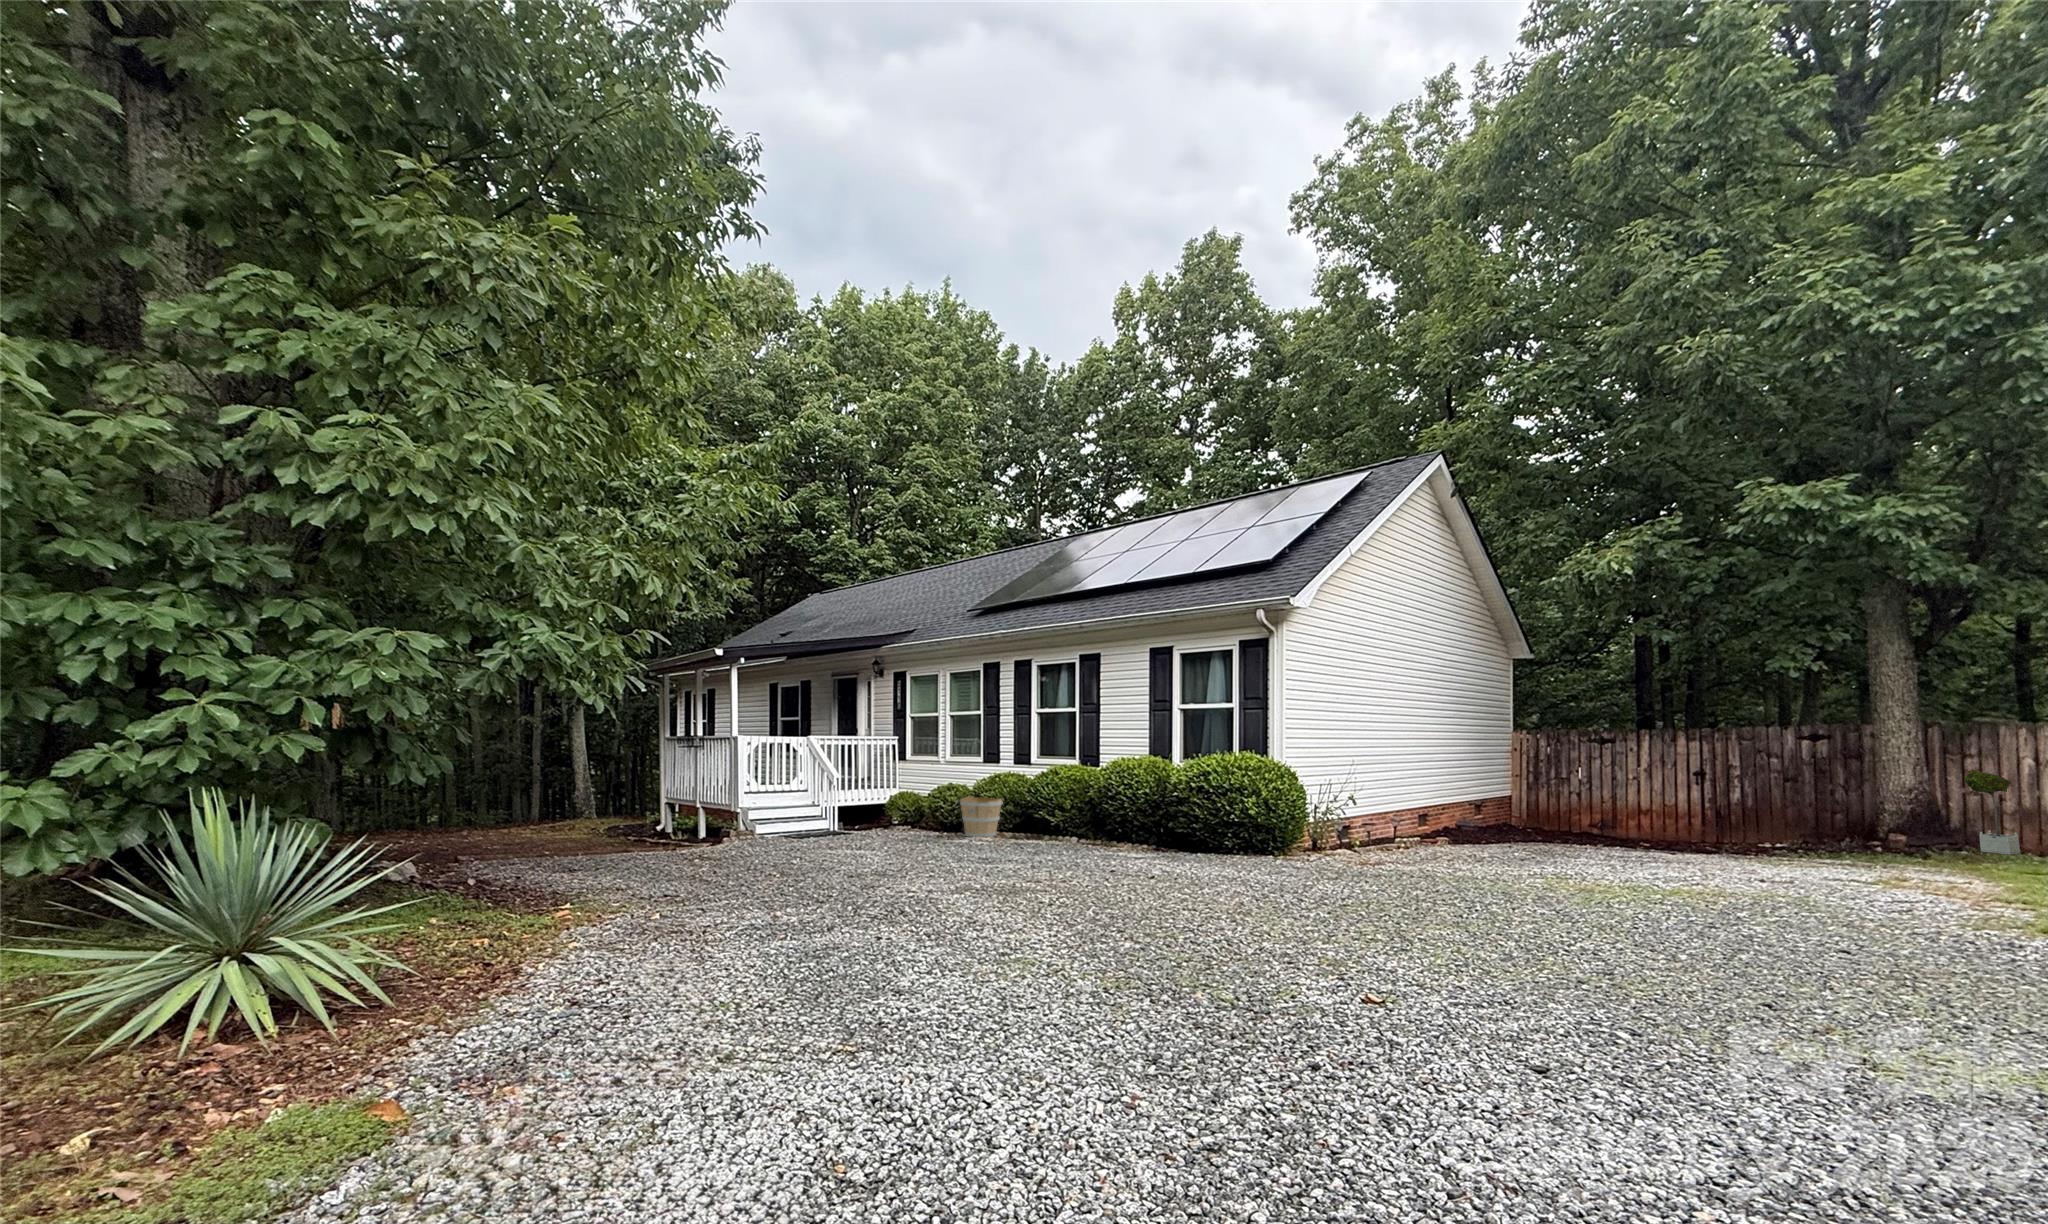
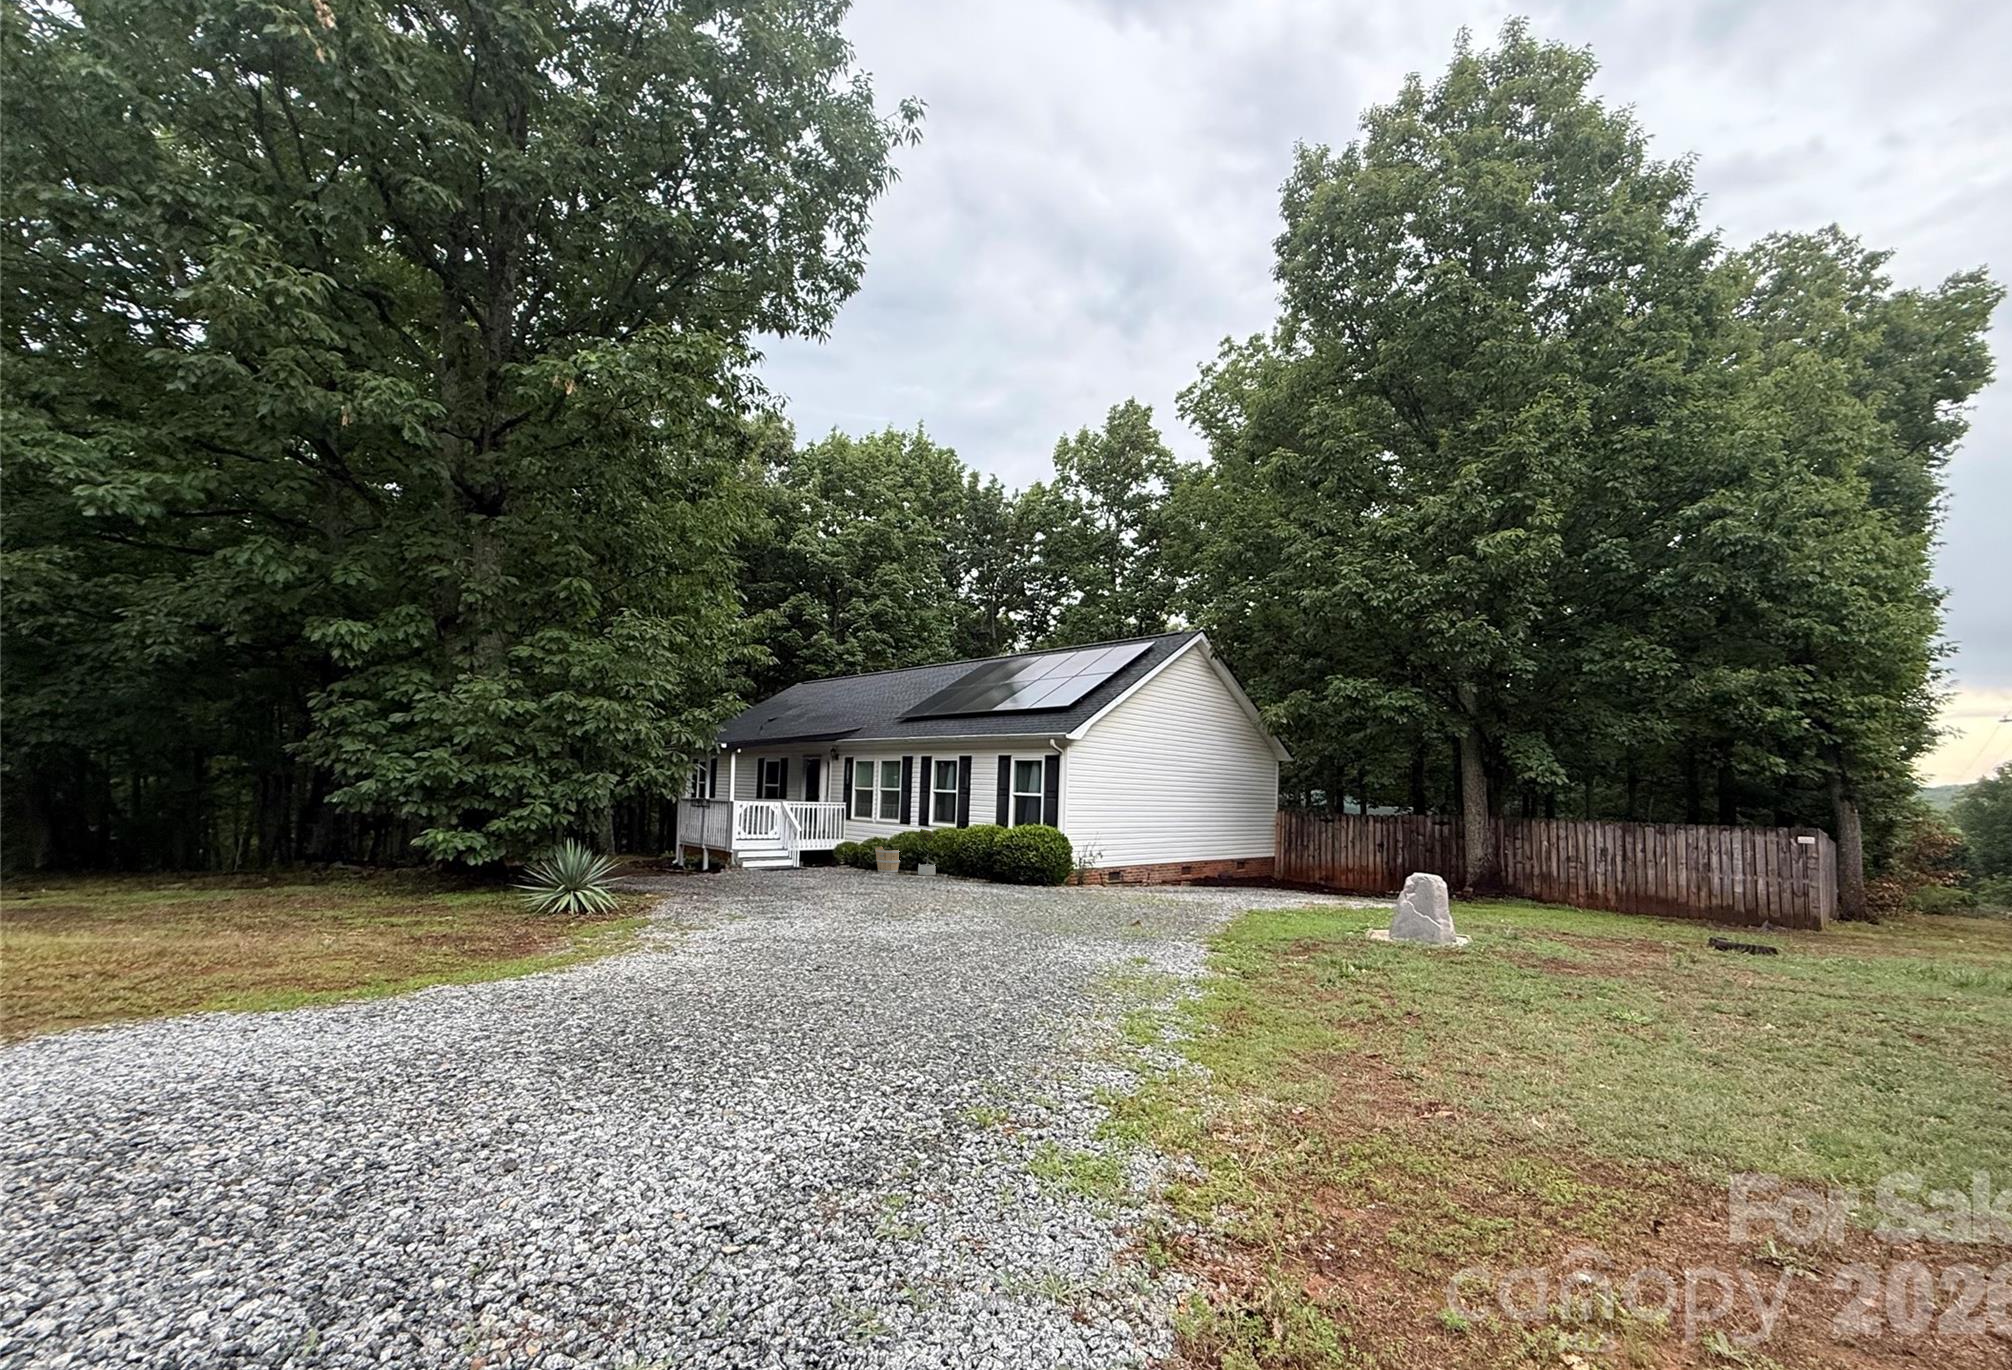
potted tree: present [1964,770,2020,855] -> present [918,829,936,876]

